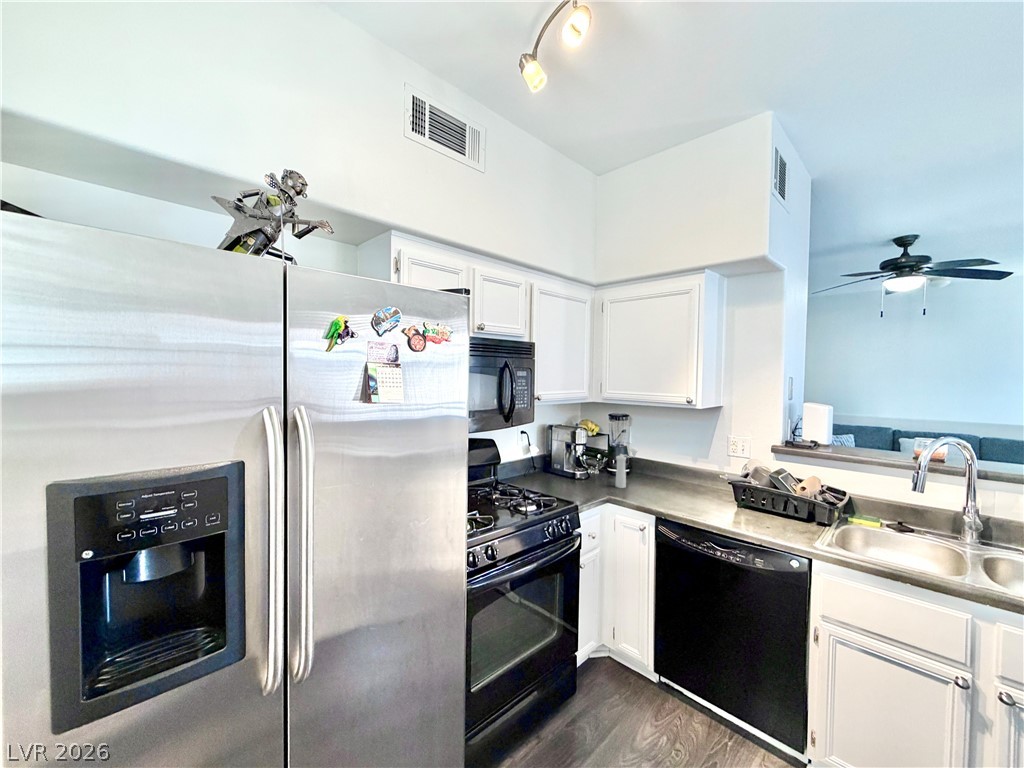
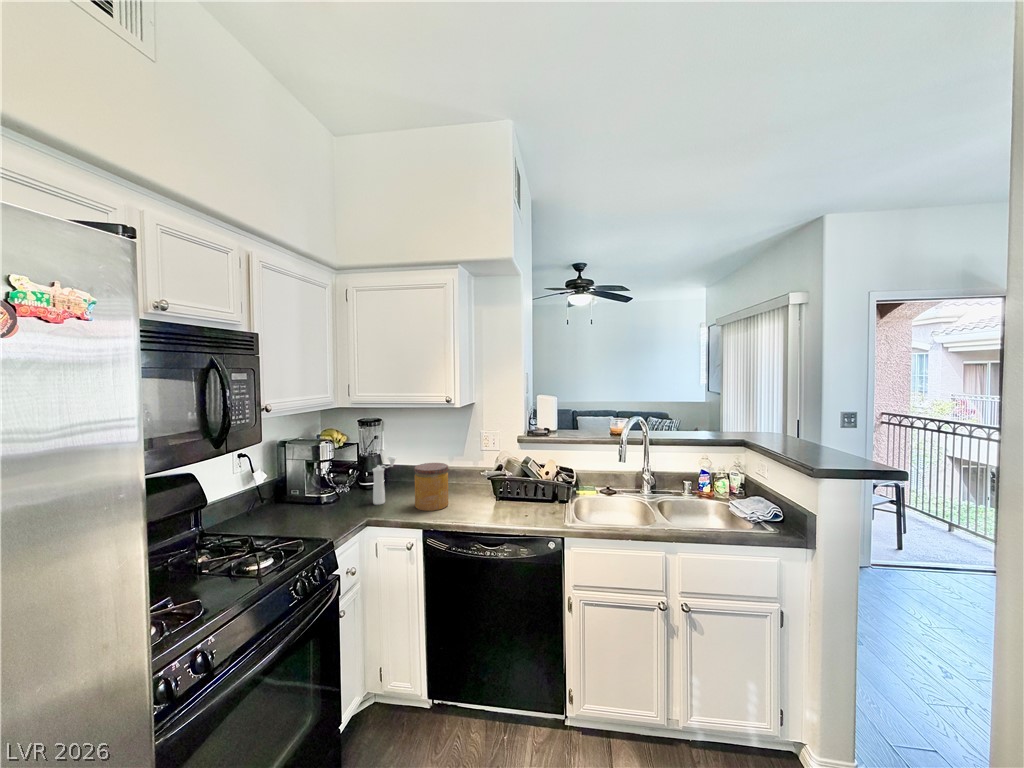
jar: none [651,458,685,503] -> present [414,463,448,511]

